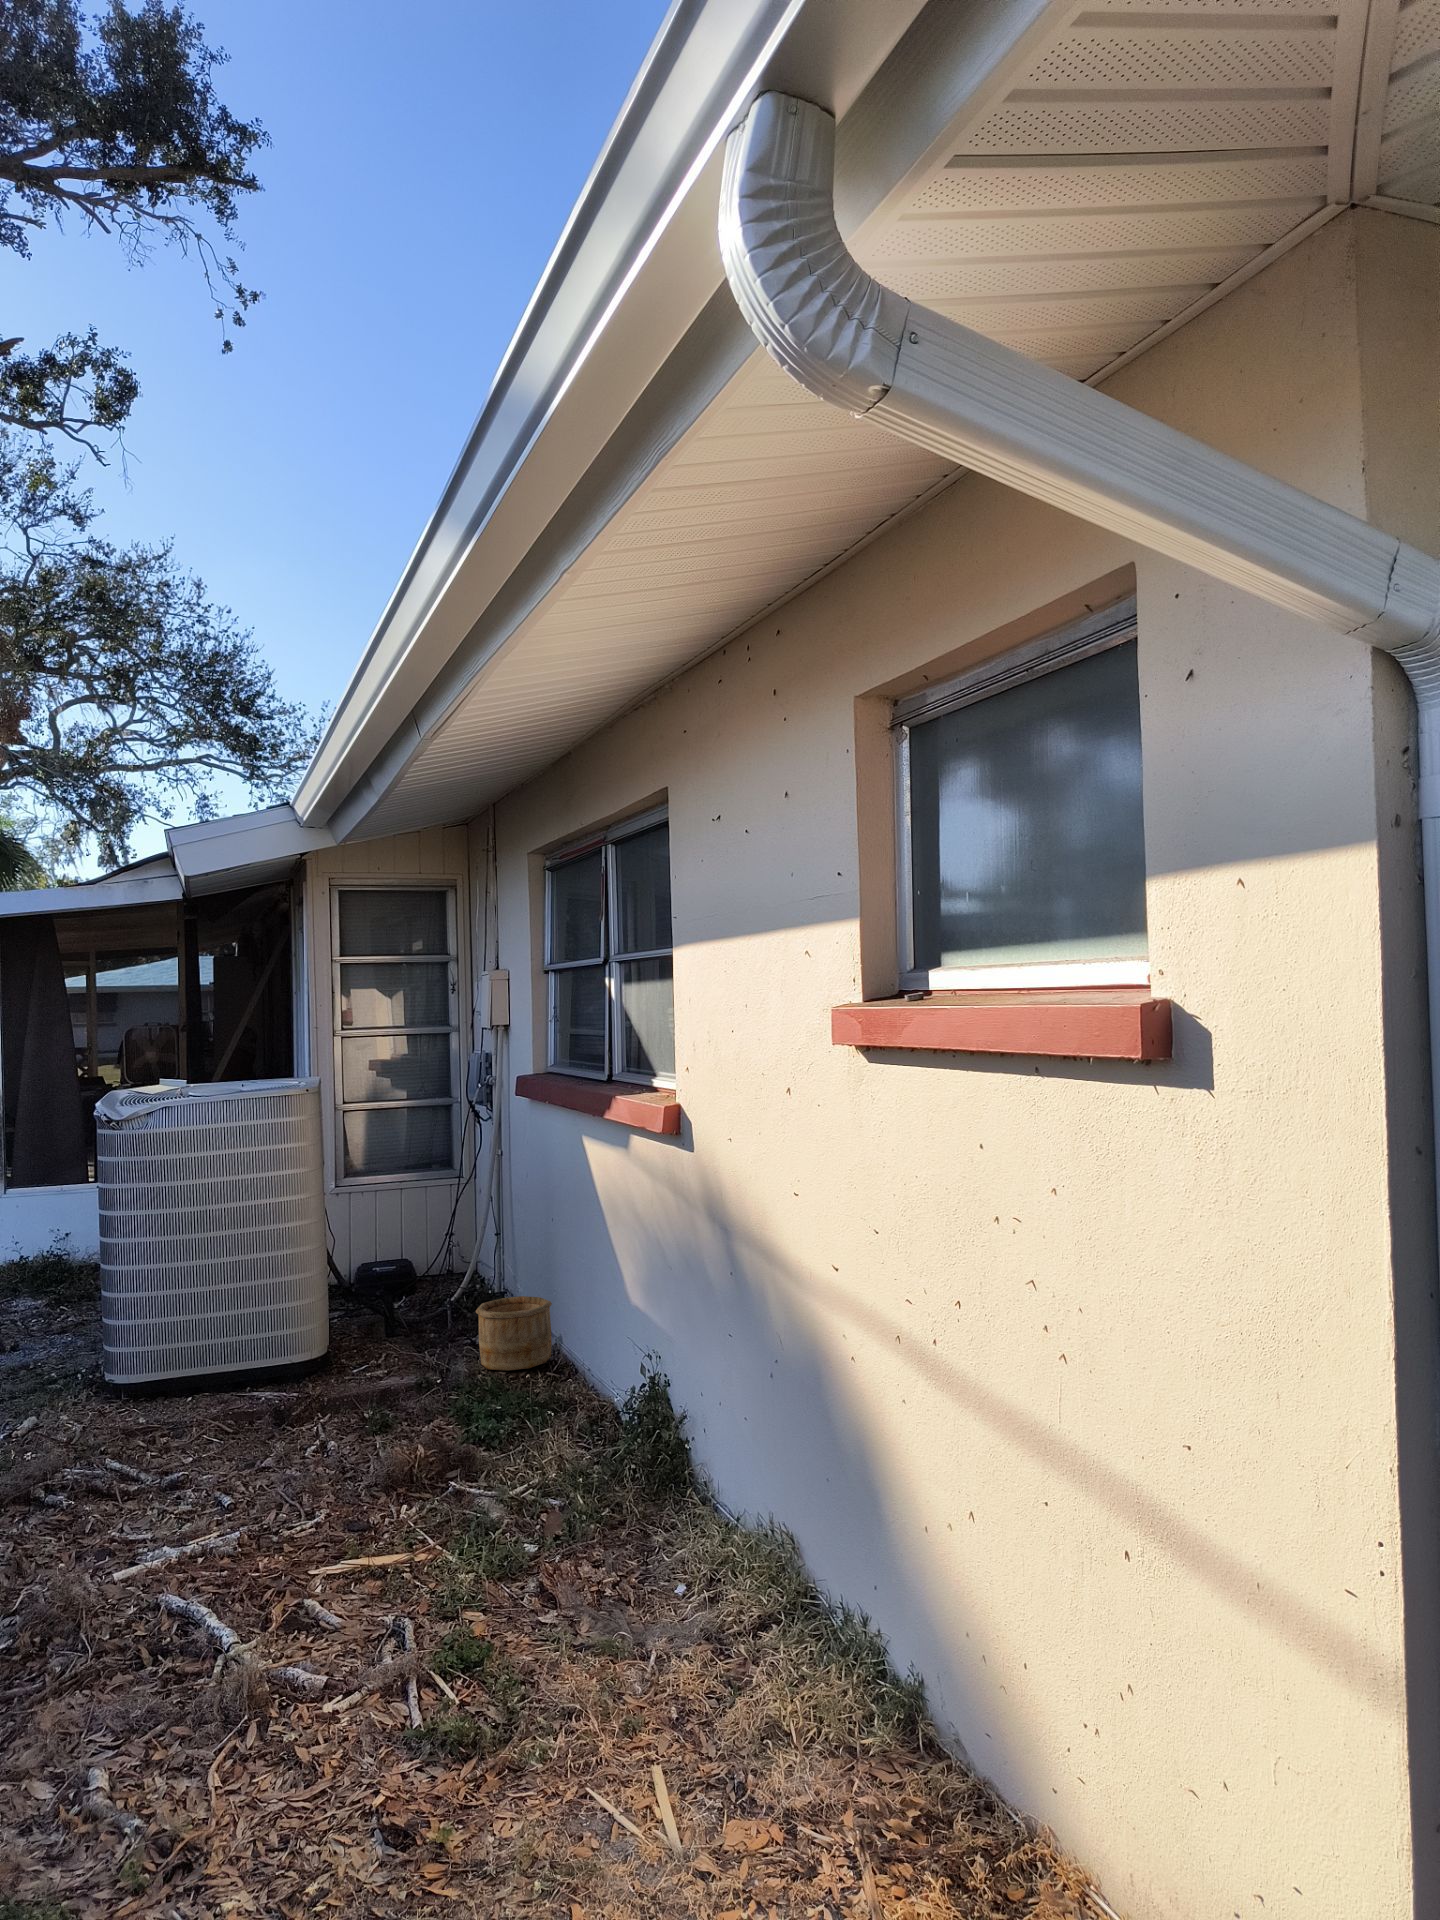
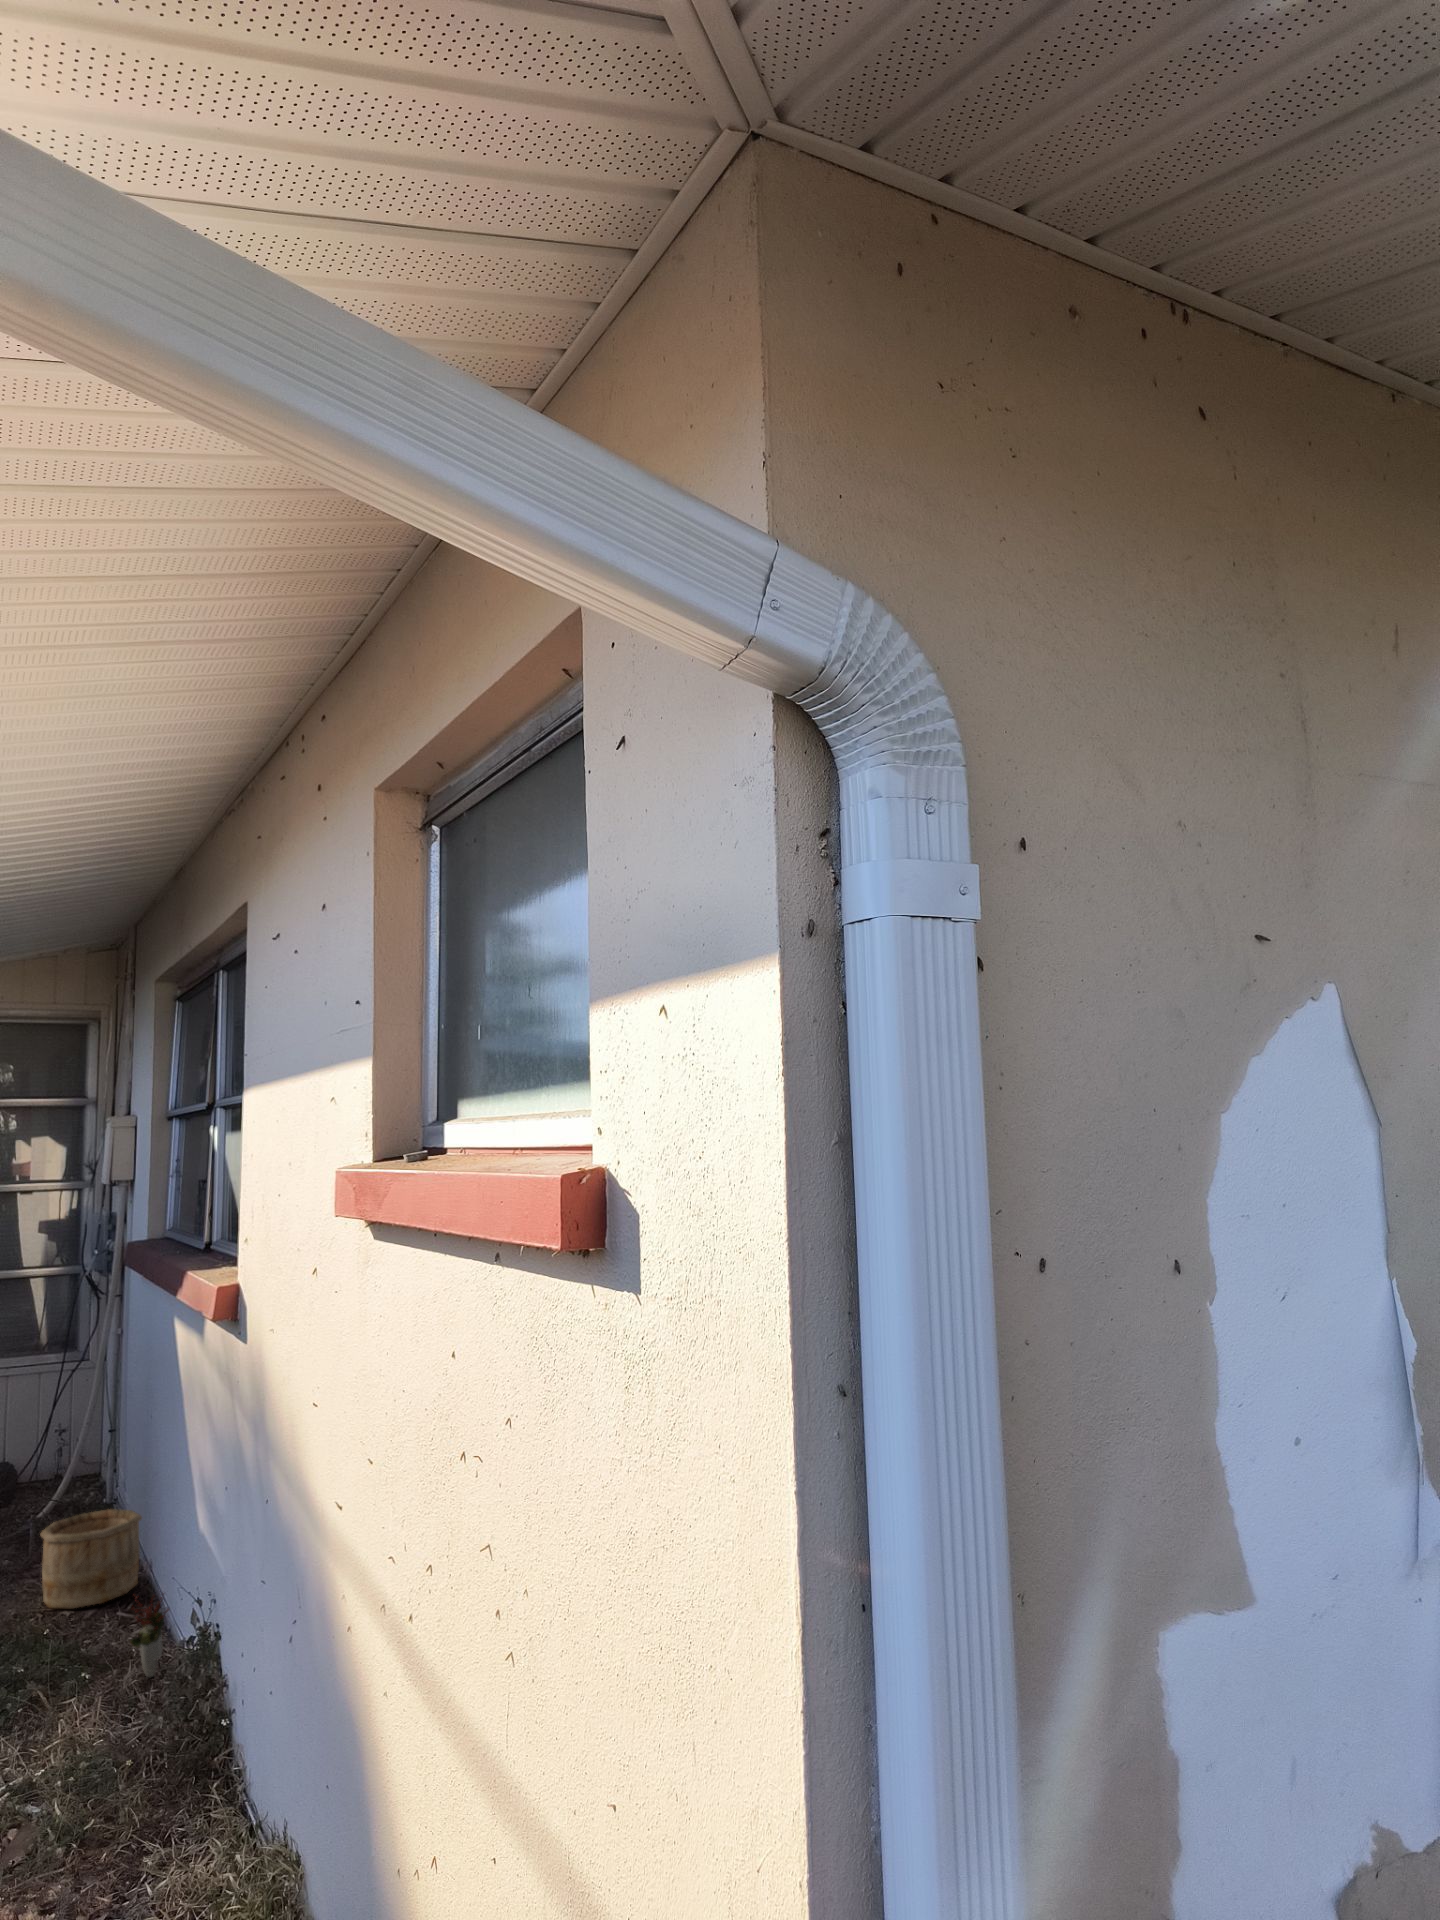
decorative plant: none [573,1357,604,1422] -> present [130,1596,169,1677]

